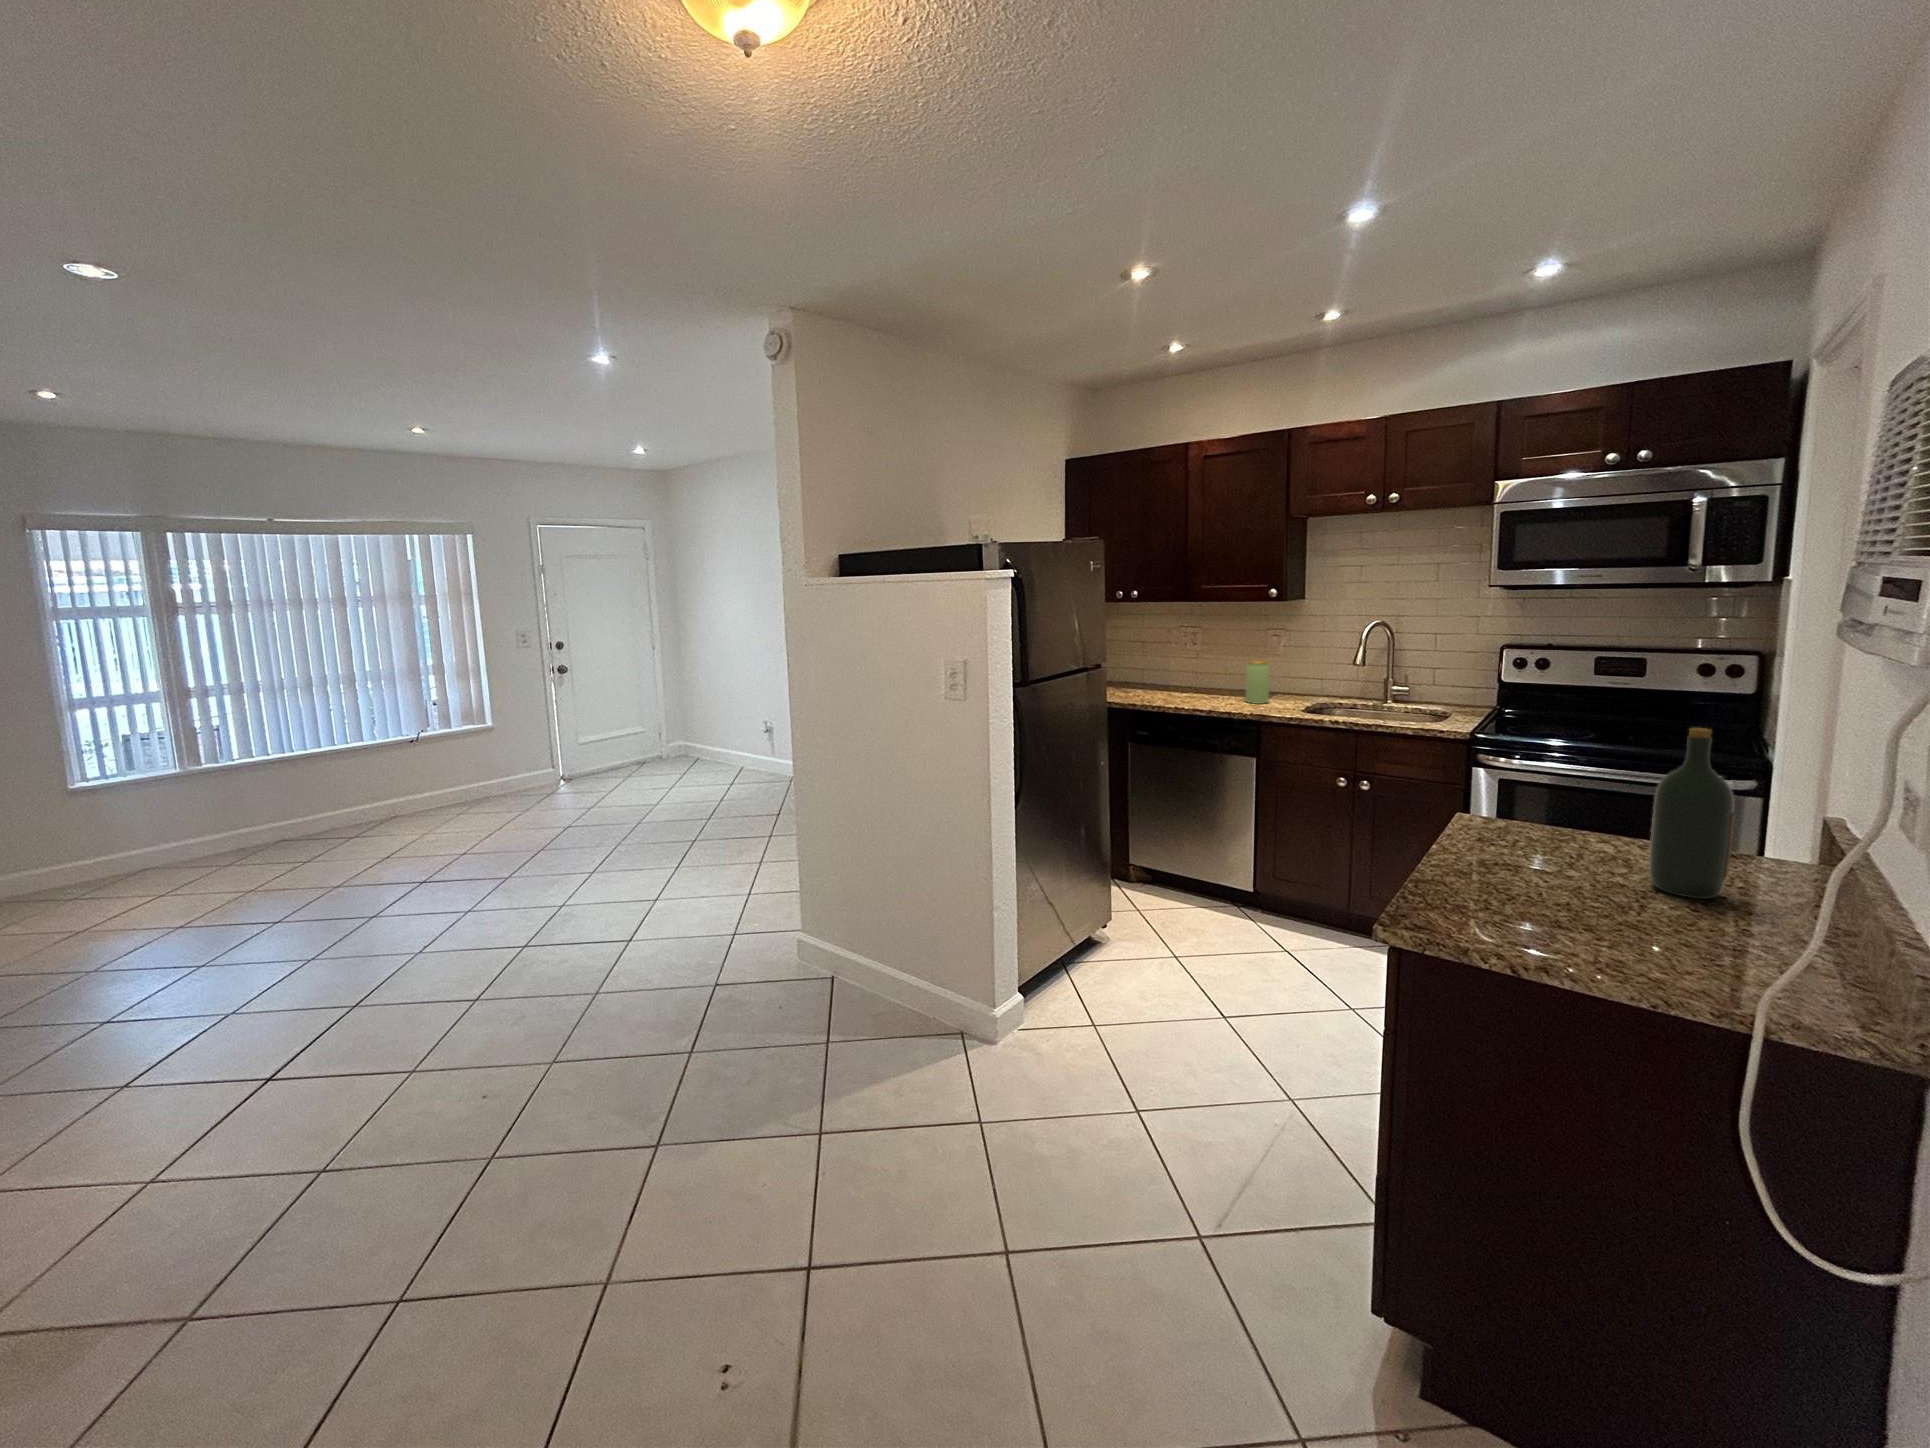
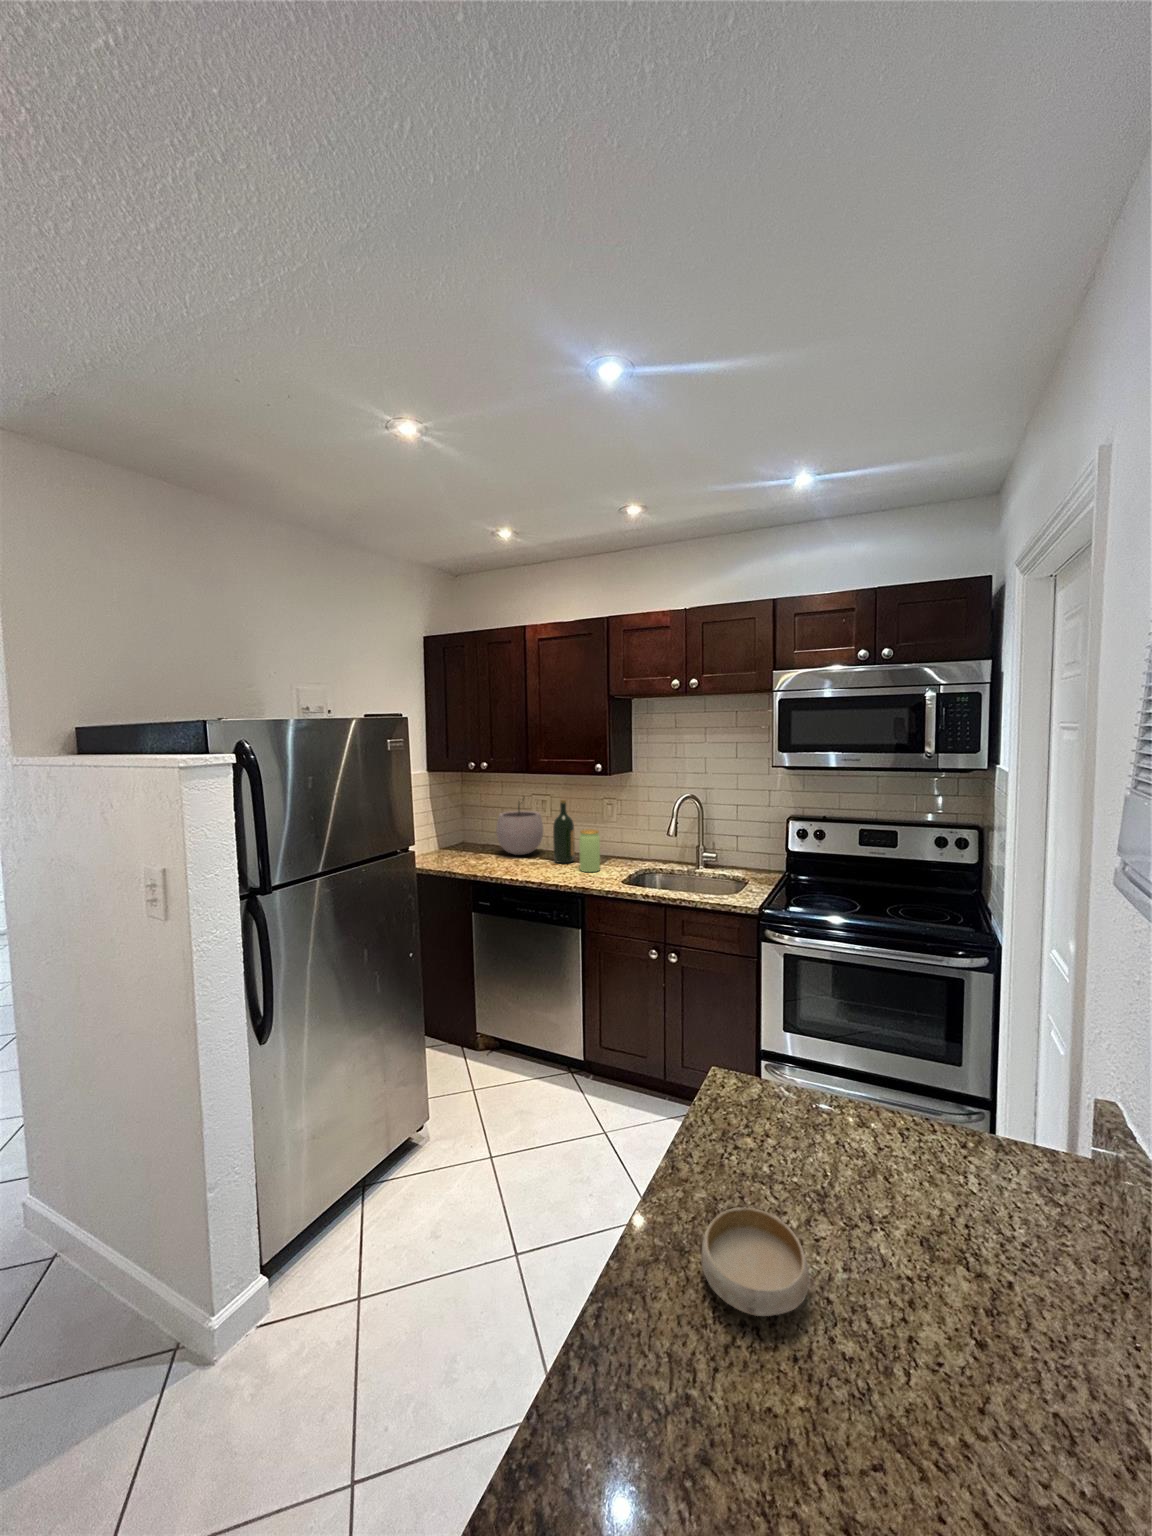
plant pot: none [1144,628,1195,689] -> present [496,804,543,855]
wine bottle: present [1649,728,1735,899] -> present [553,800,575,863]
bowl: none [1483,848,1566,887] -> present [702,1208,809,1316]

